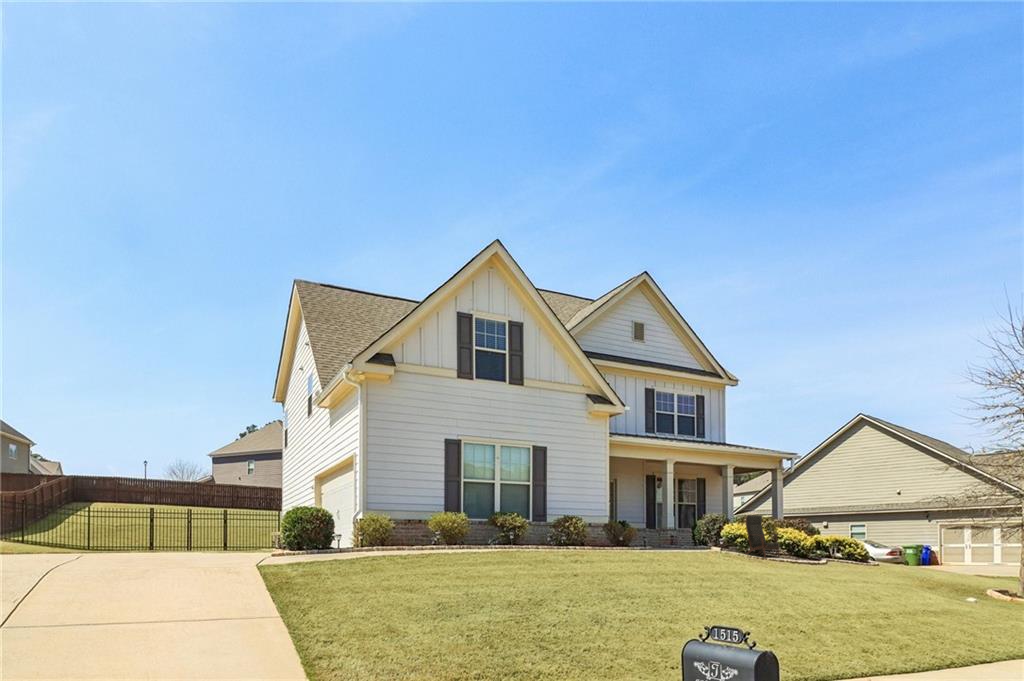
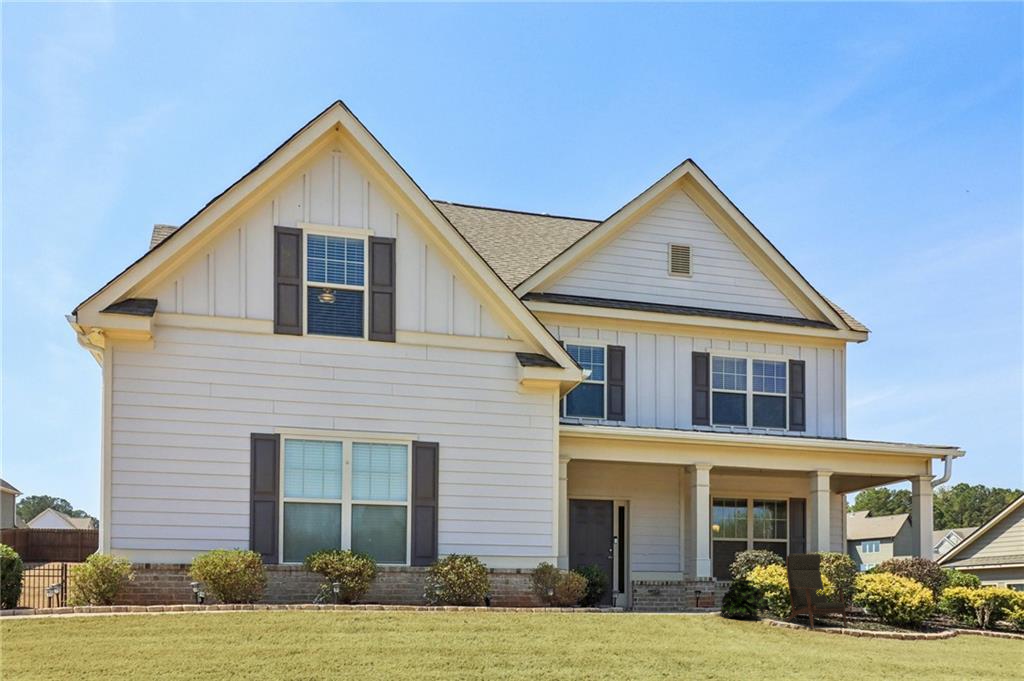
potted plant: none [708,530,737,552] -> present [721,579,769,617]

